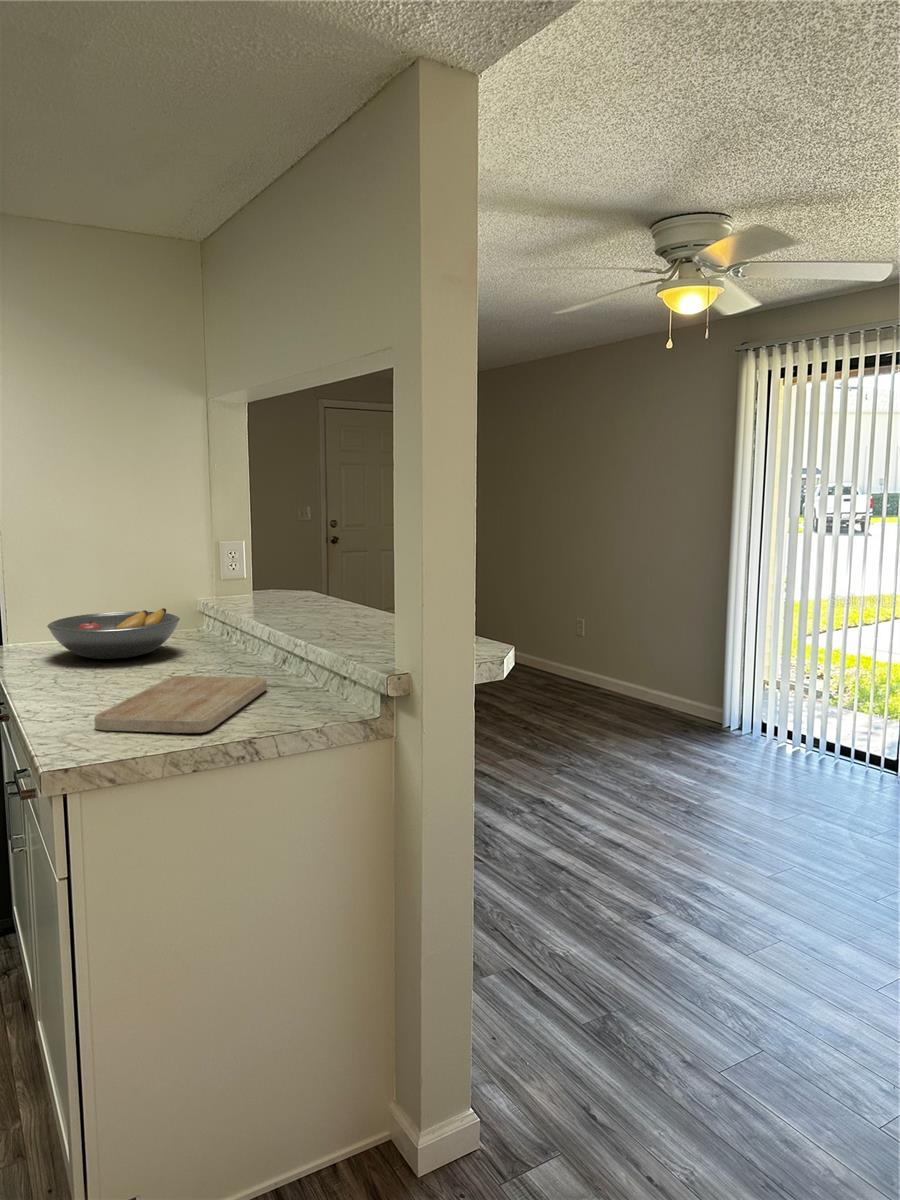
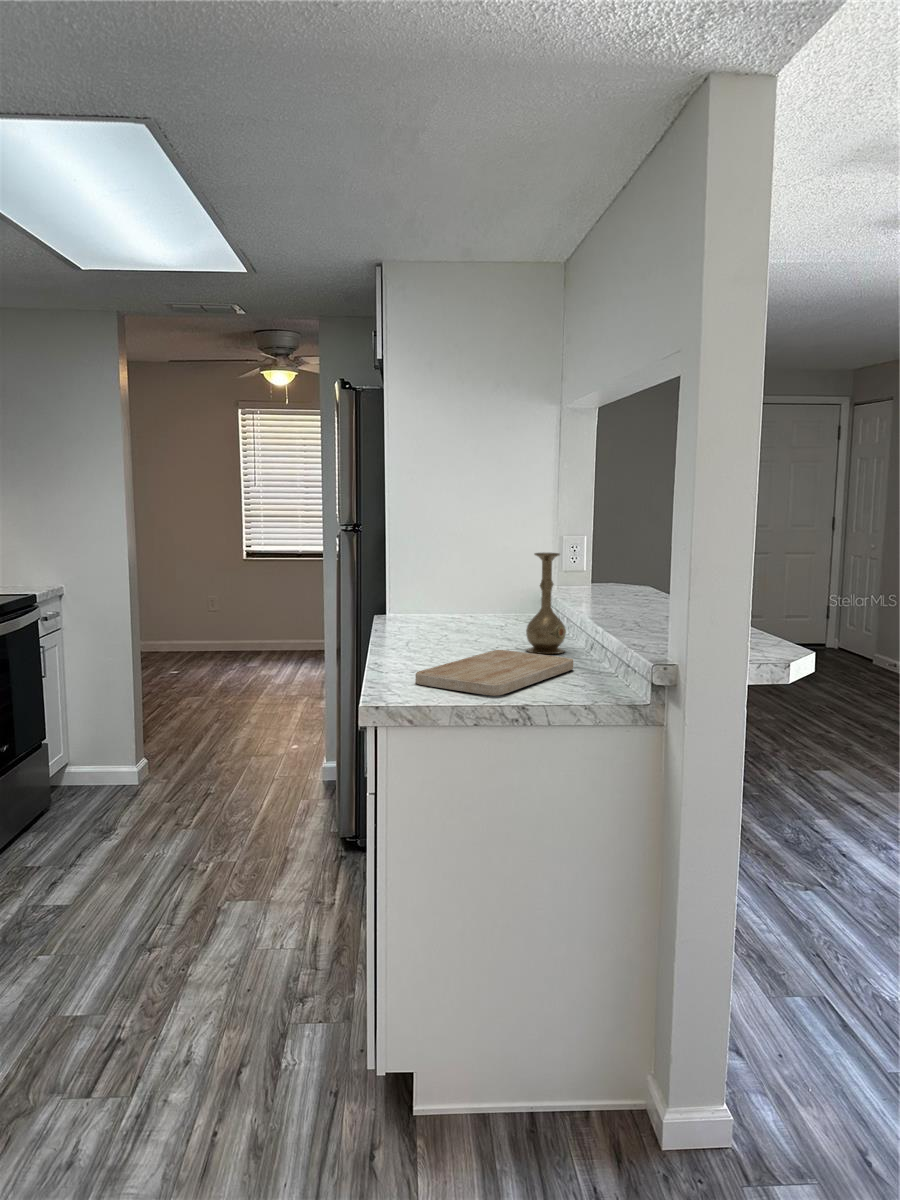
vase: none [199,563,244,675] -> present [526,553,566,654]
fruit bowl: present [47,608,180,659] -> none [413,592,522,633]

